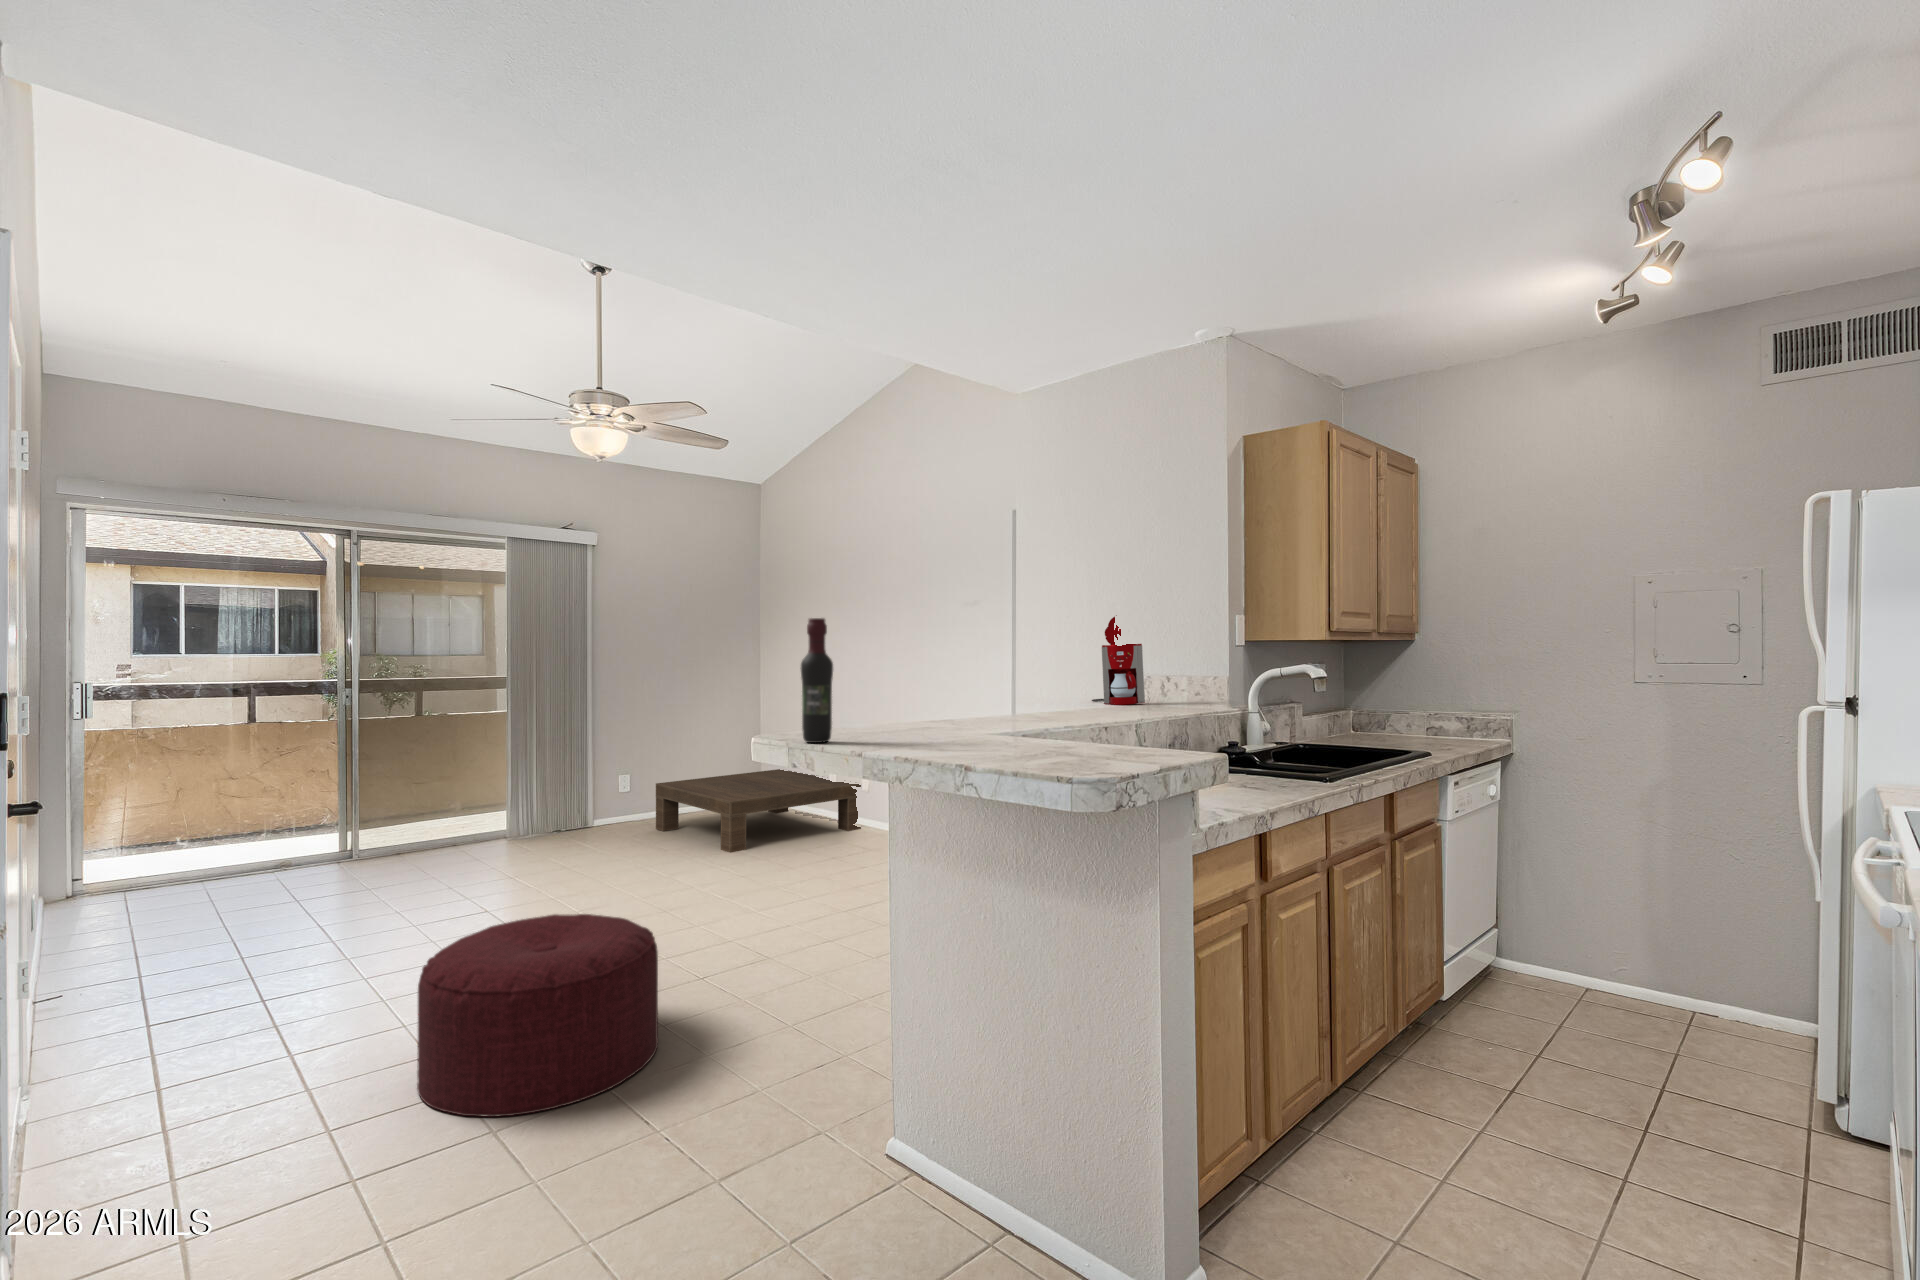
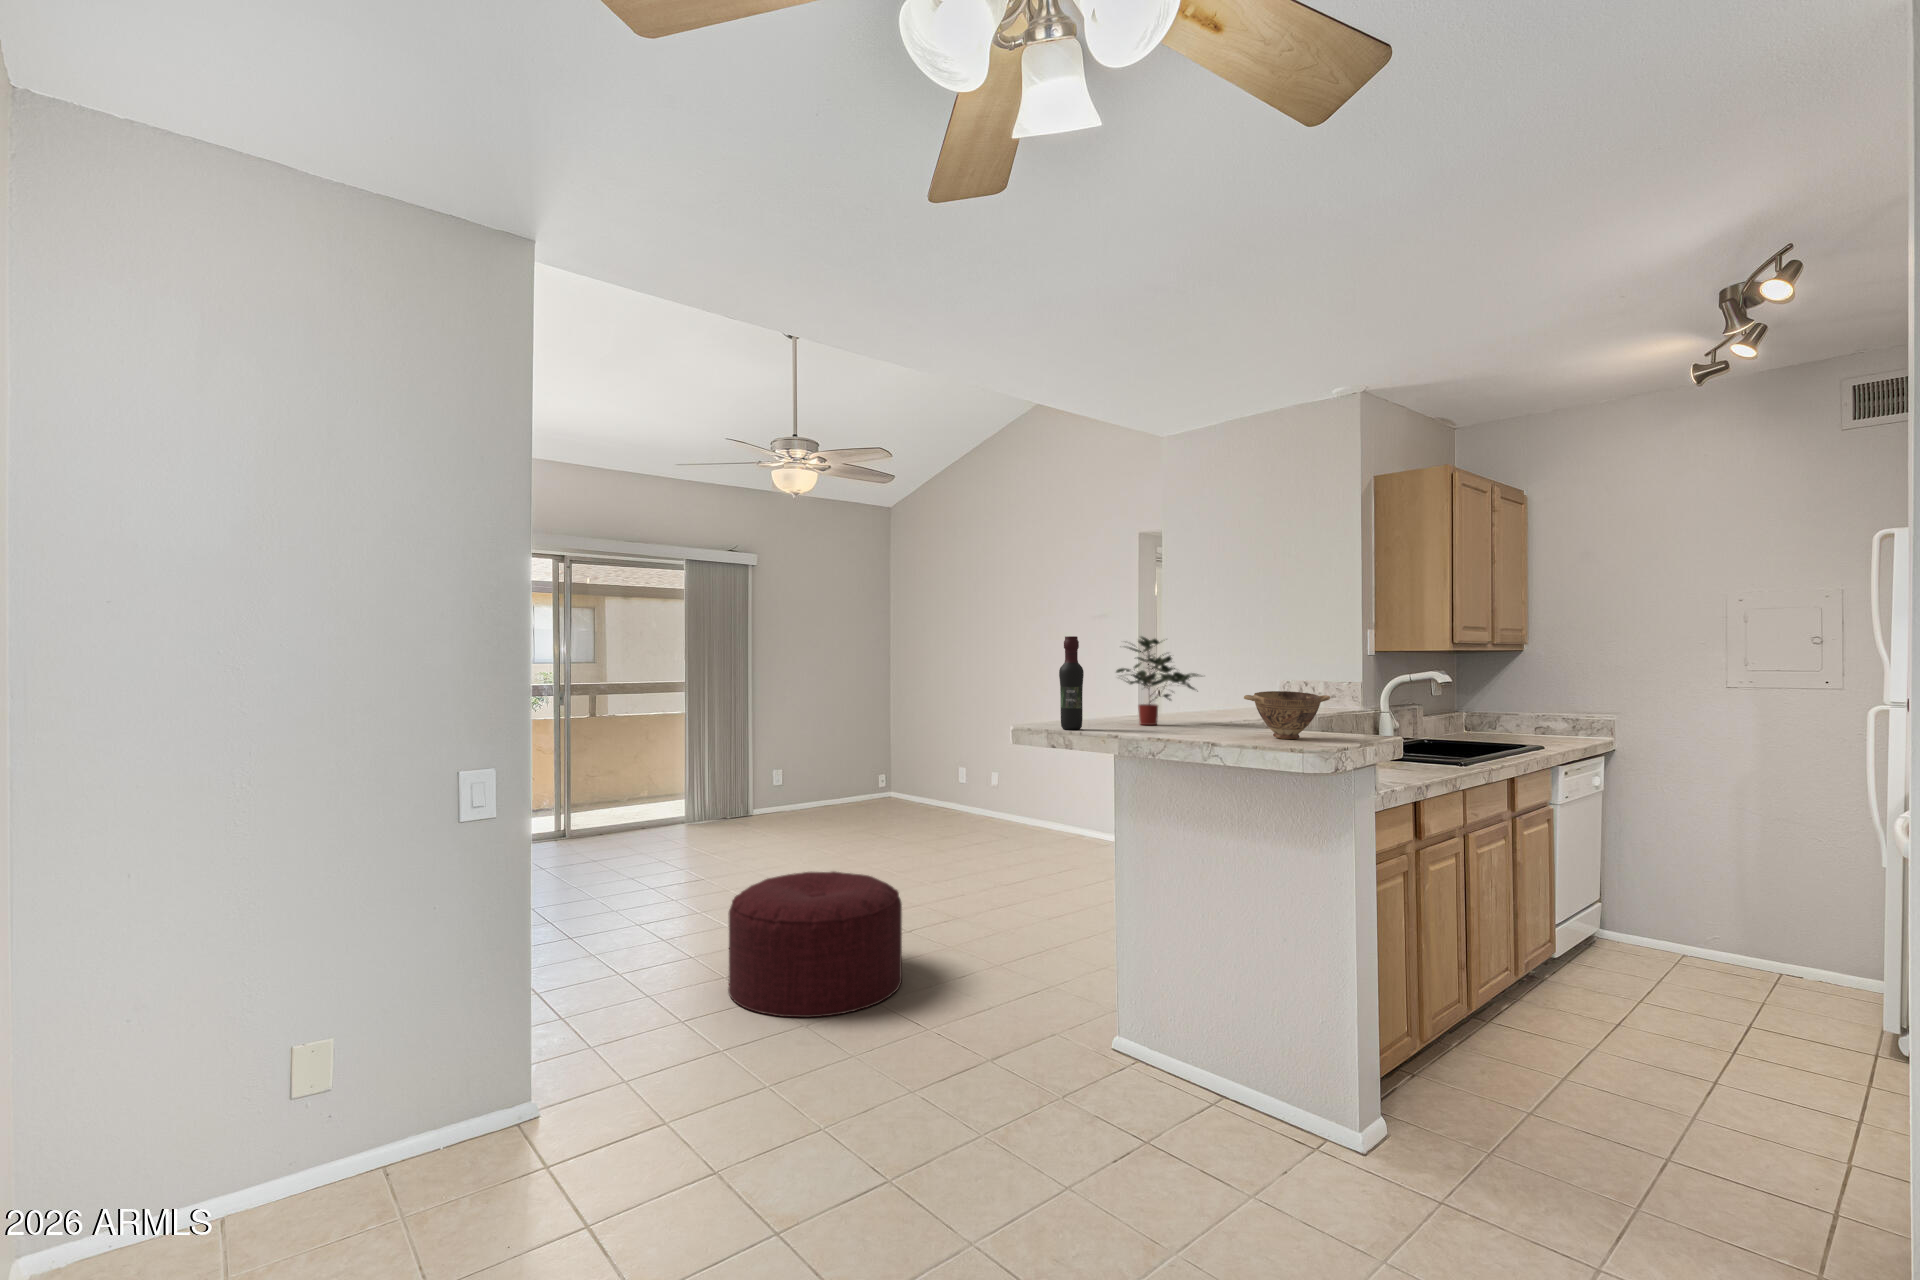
coffee maker: present [1092,615,1145,705] -> none [1234,626,1285,705]
potted plant: none [889,620,1003,735] -> present [1116,637,1199,725]
bowl: none [1021,691,1138,757] -> present [1244,691,1330,739]
coffee table: present [656,769,861,853] -> none [808,766,994,839]

